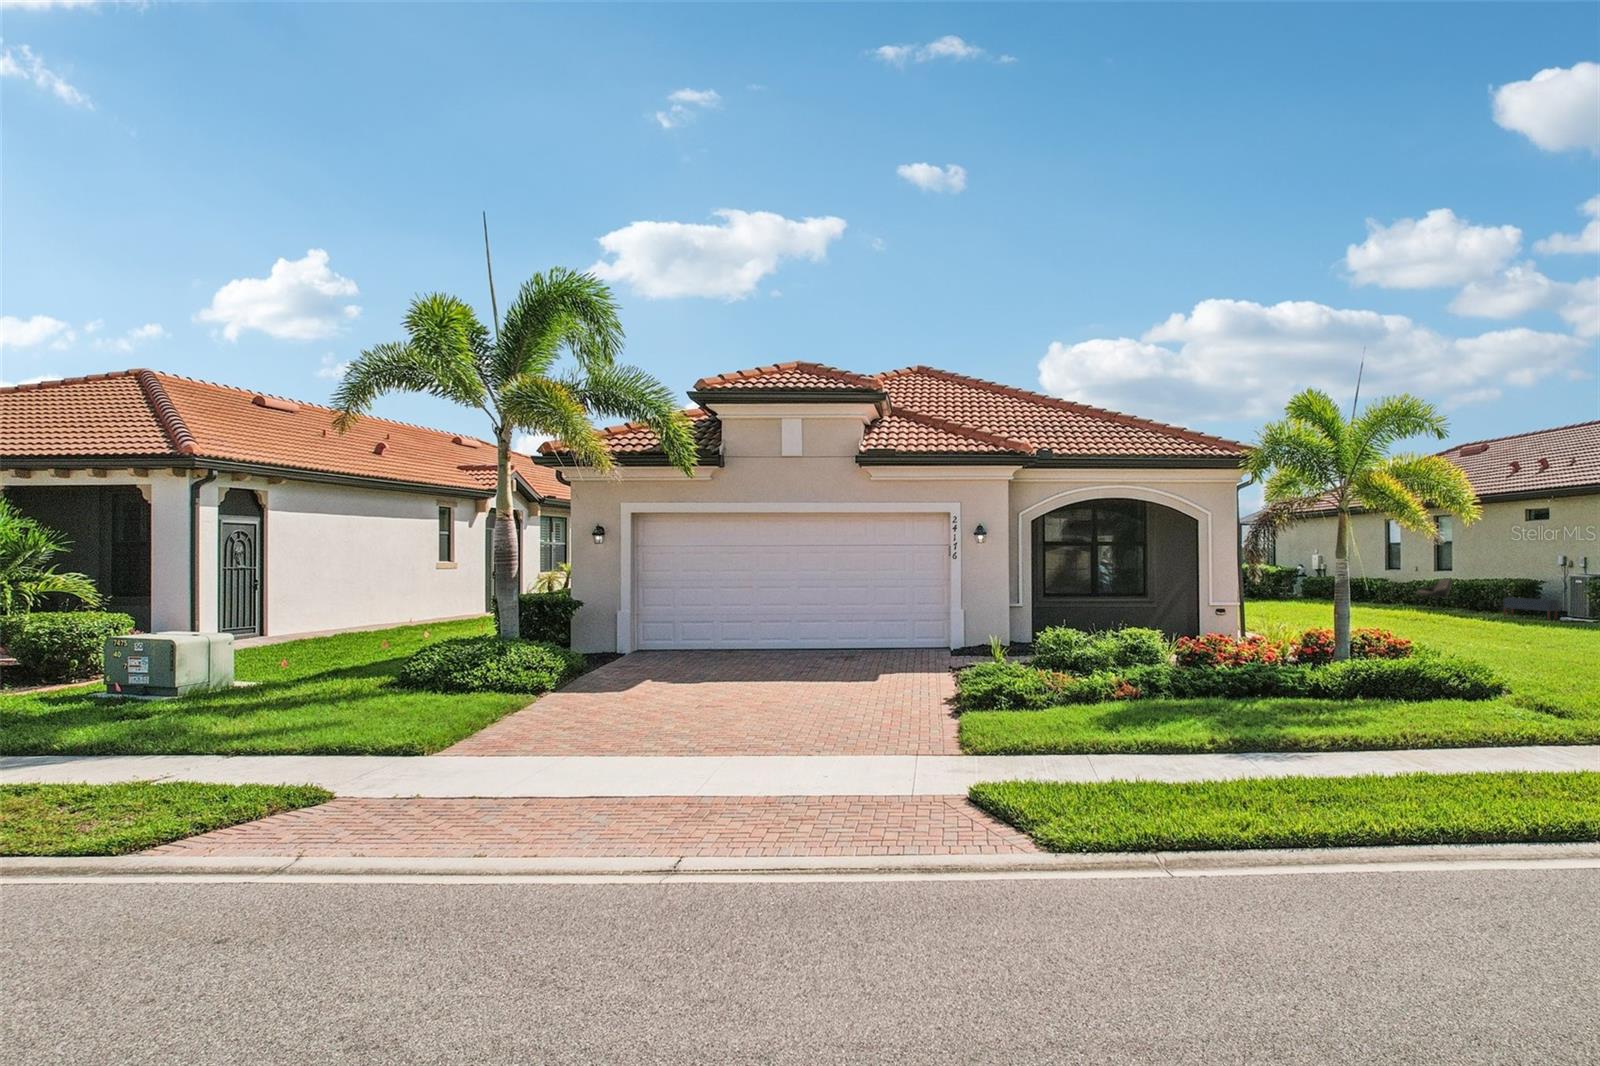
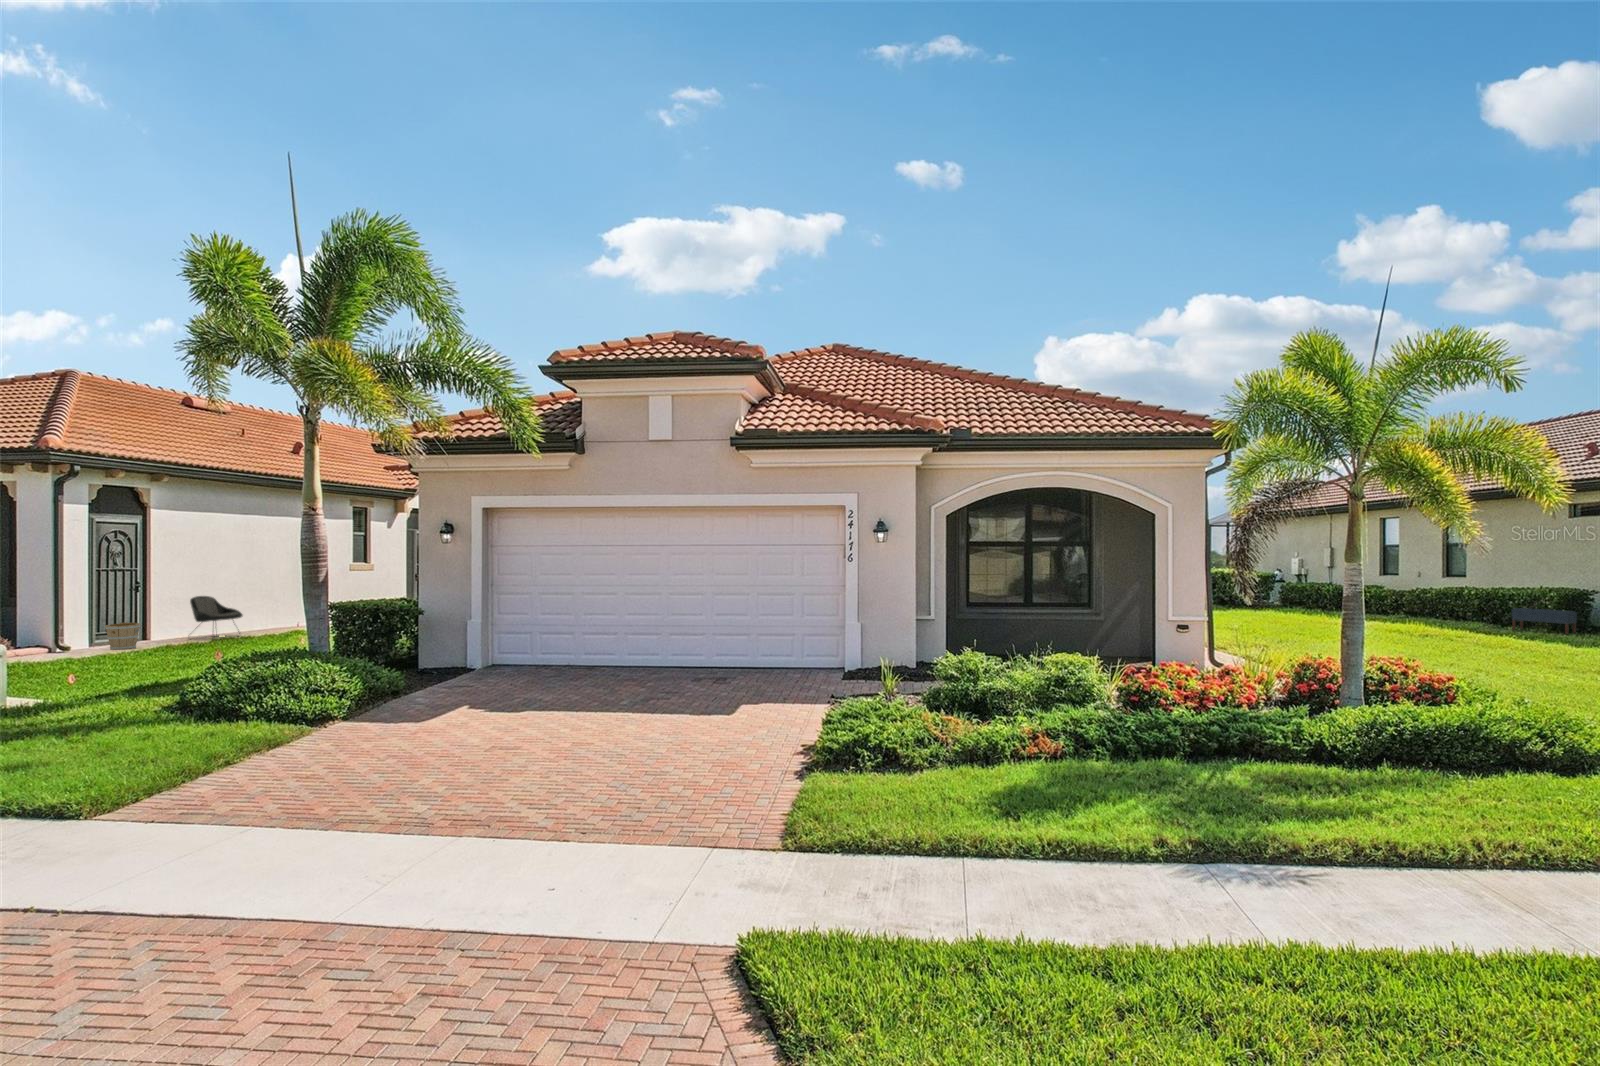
lounge chair: present [1416,578,1452,597] -> present [190,596,242,638]
wooden bucket: none [279,612,308,635] -> present [105,622,141,650]

